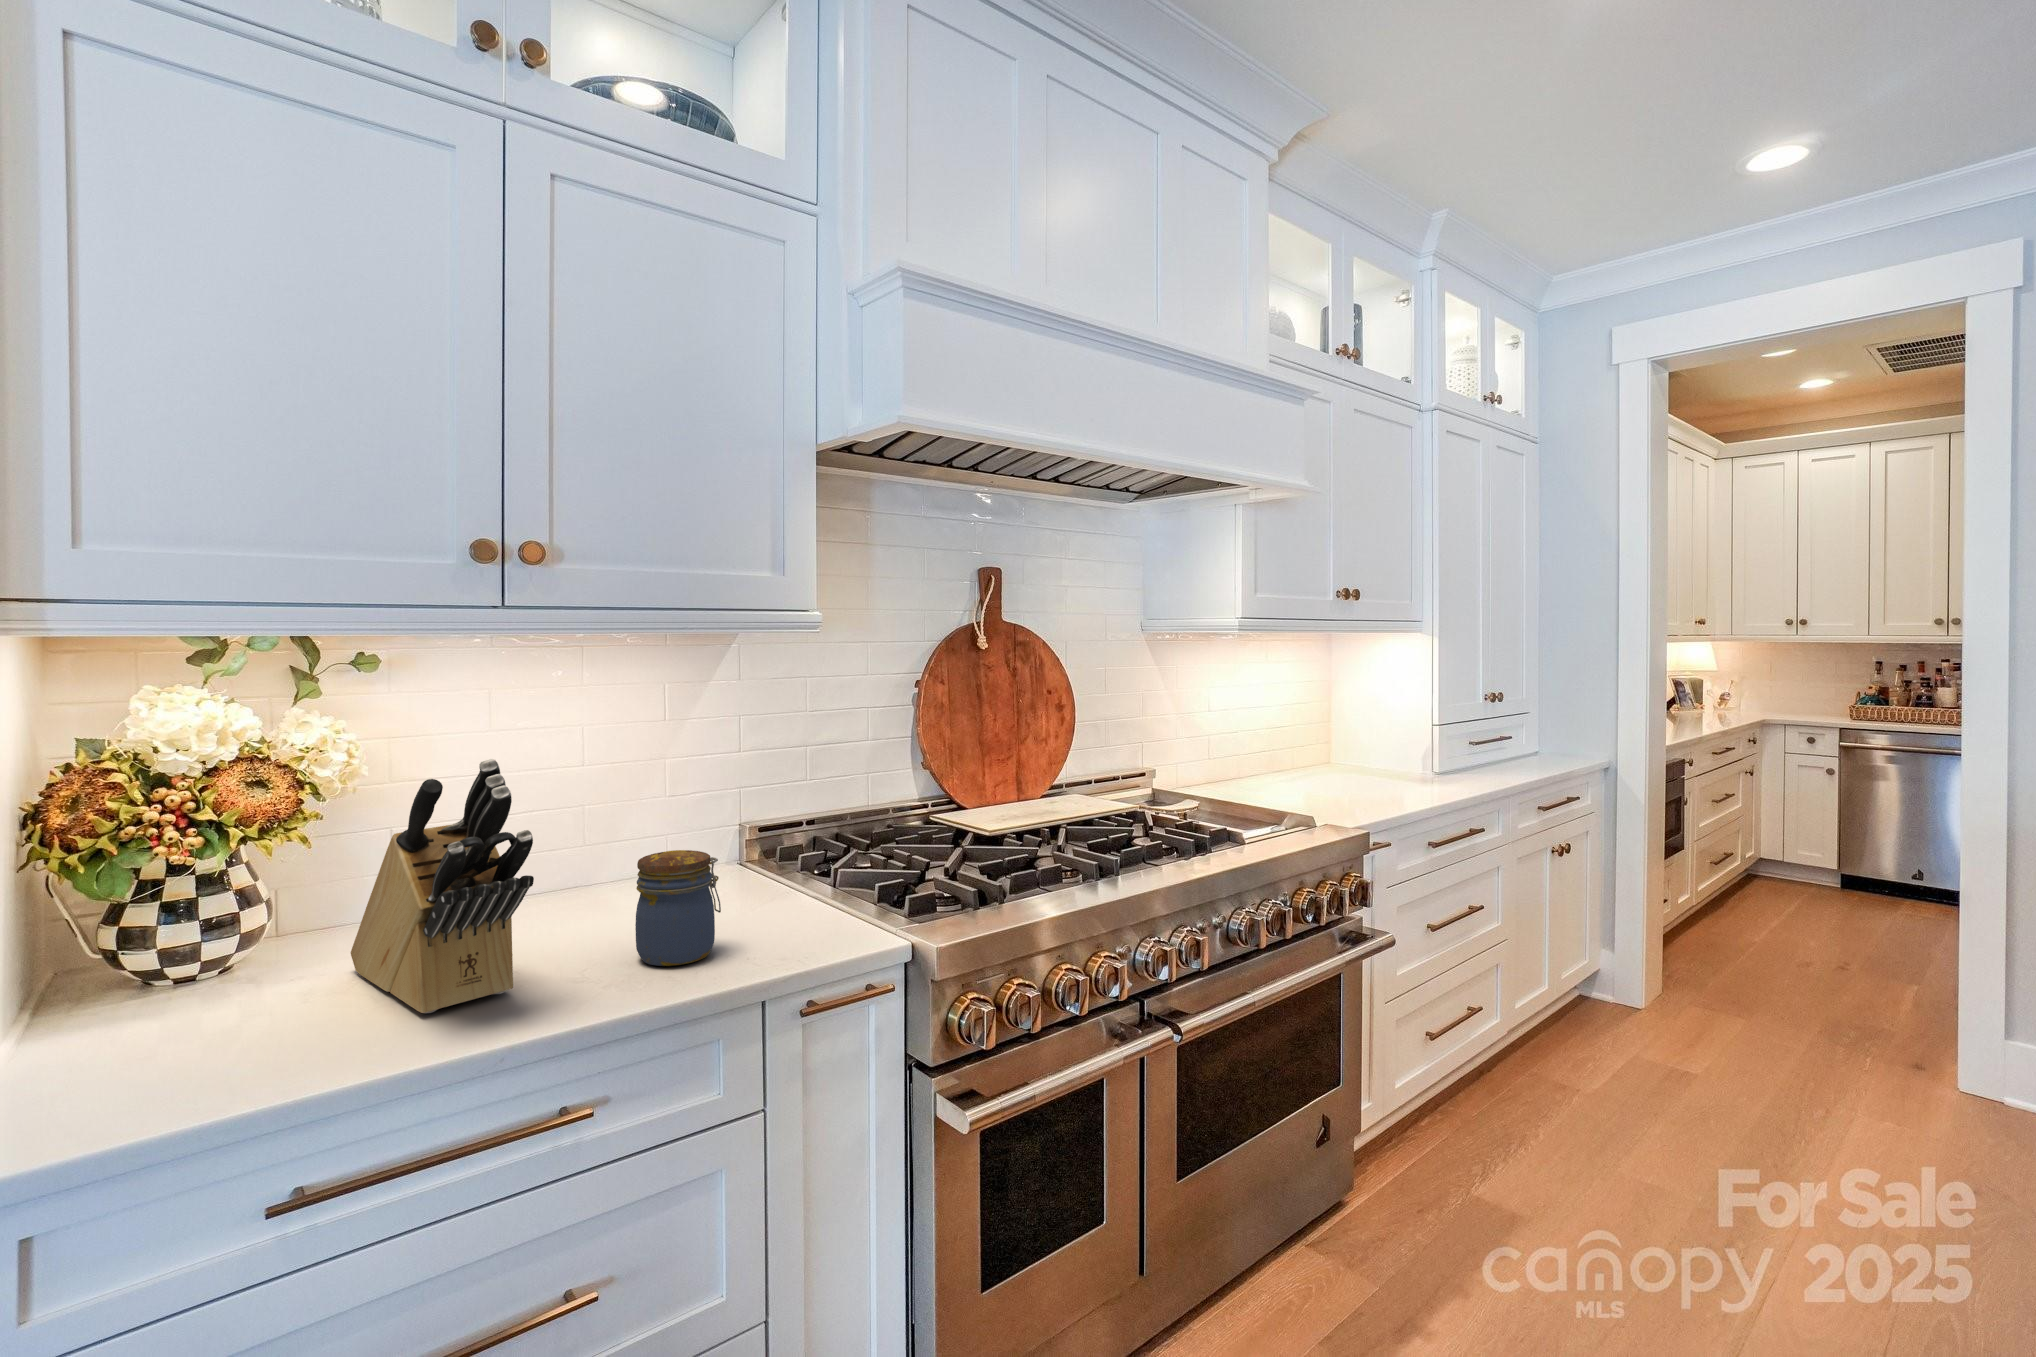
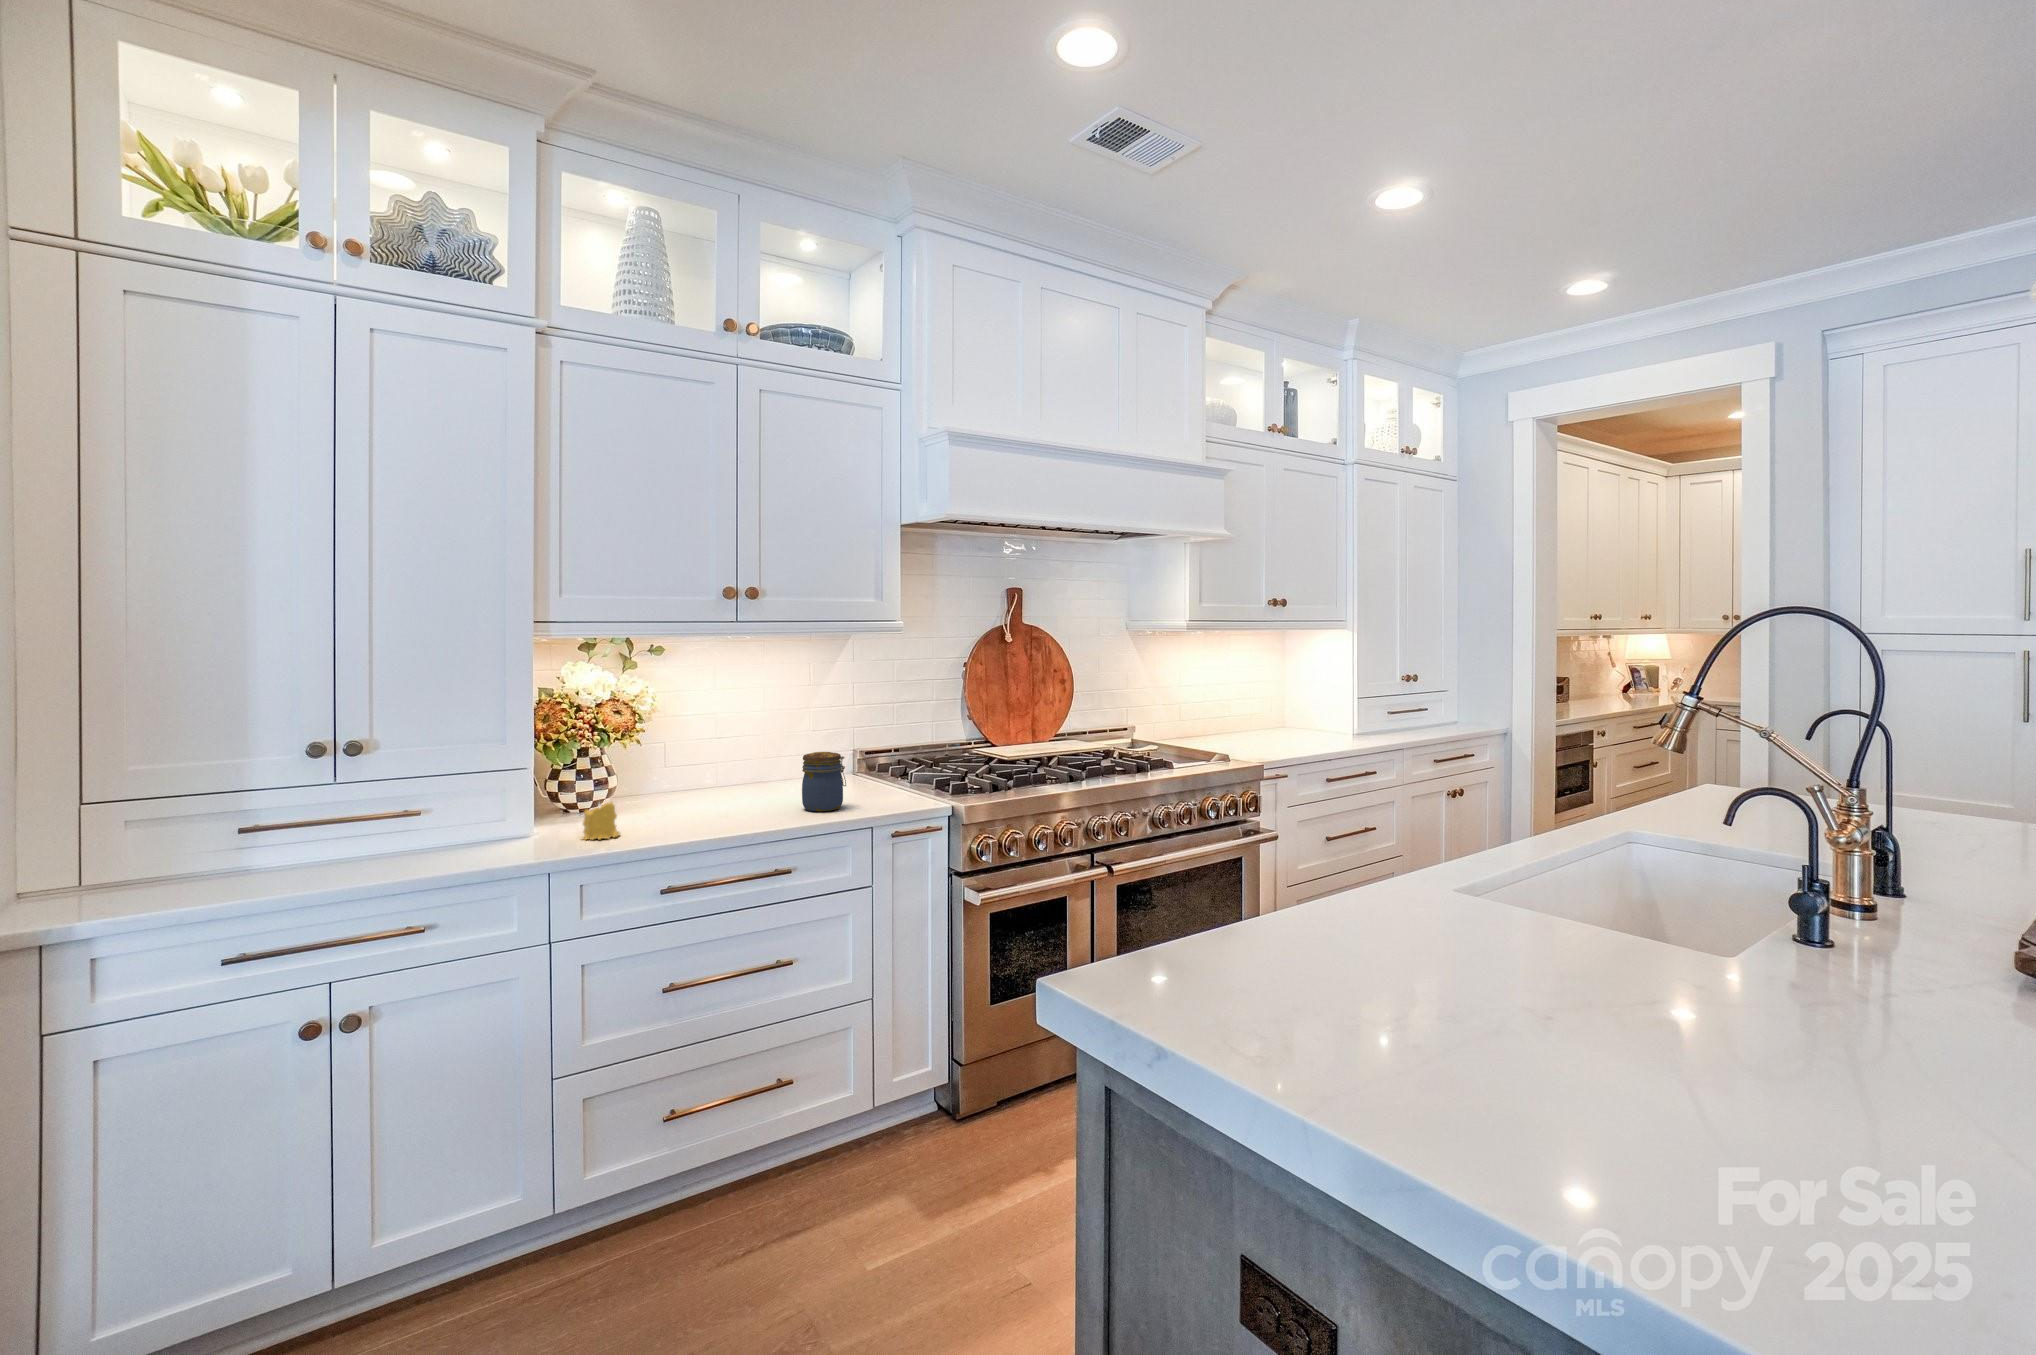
knife block: present [351,759,534,1013] -> none [659,698,757,823]
candle: none [108,992,216,1088] -> present [583,802,620,840]

